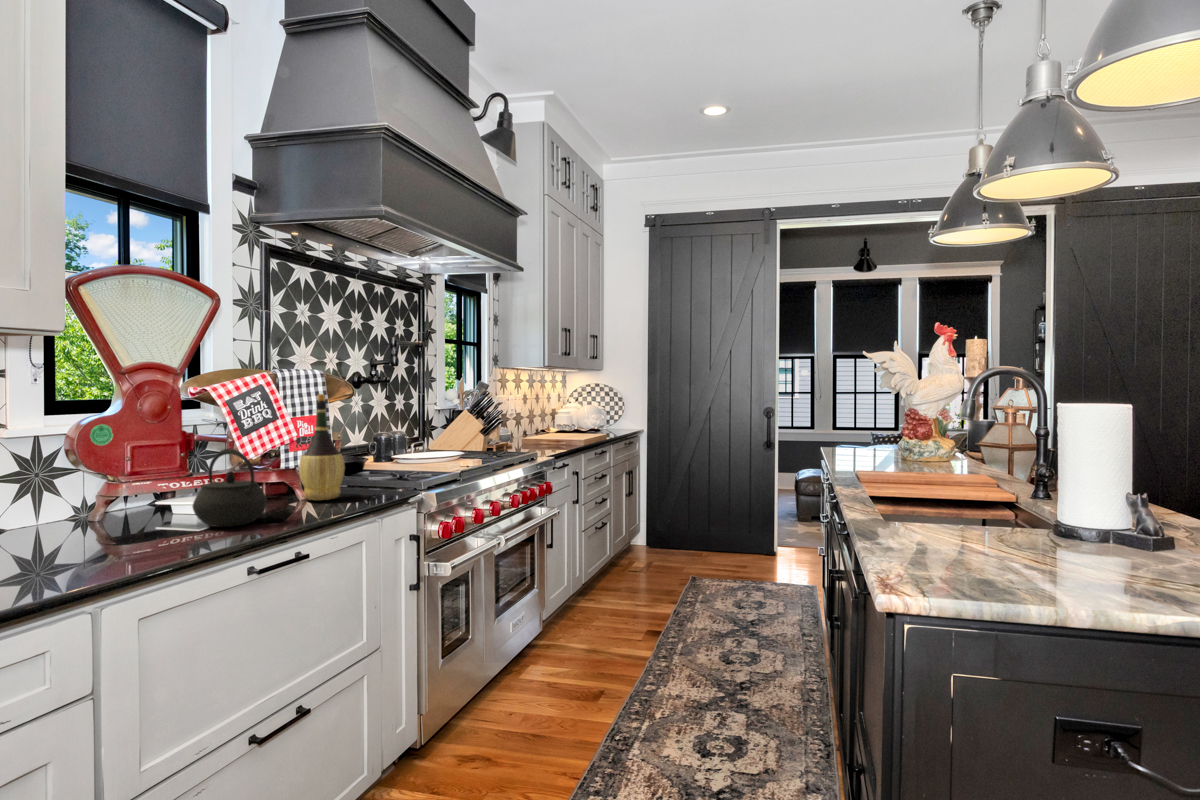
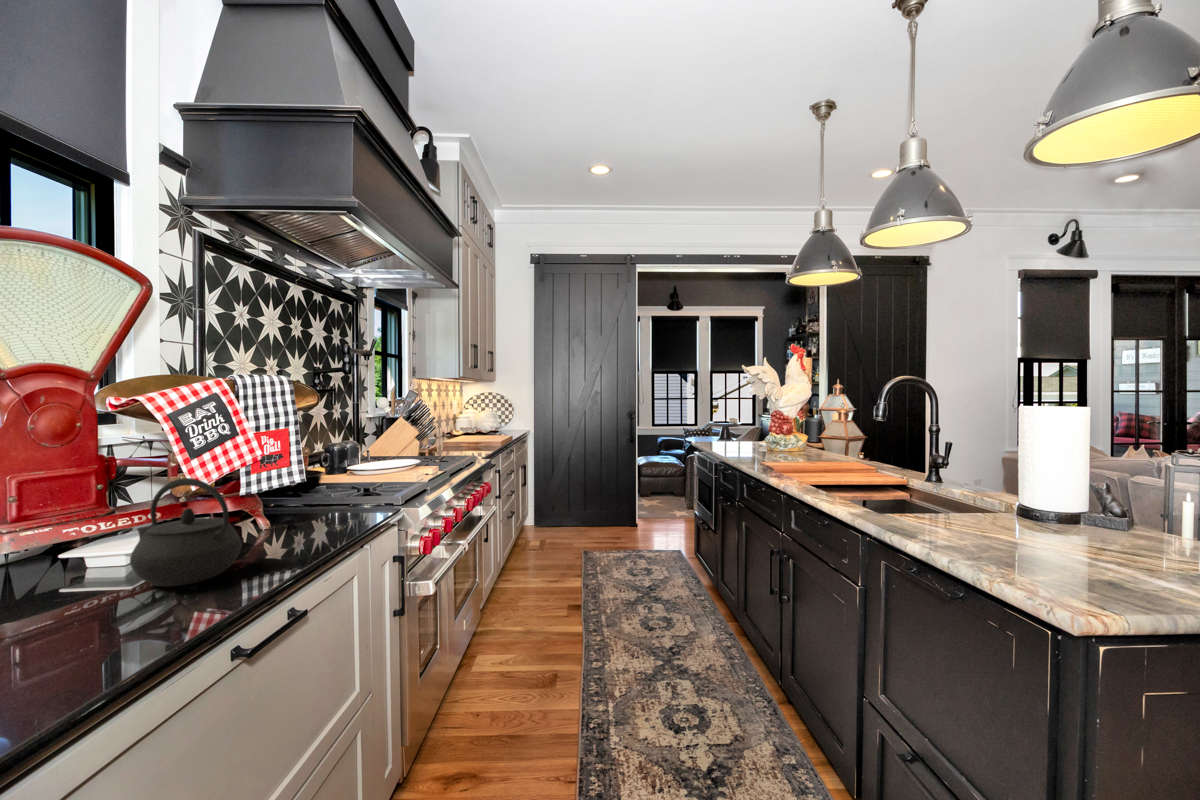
wine bottle: present [299,394,345,500] -> none [265,404,323,529]

